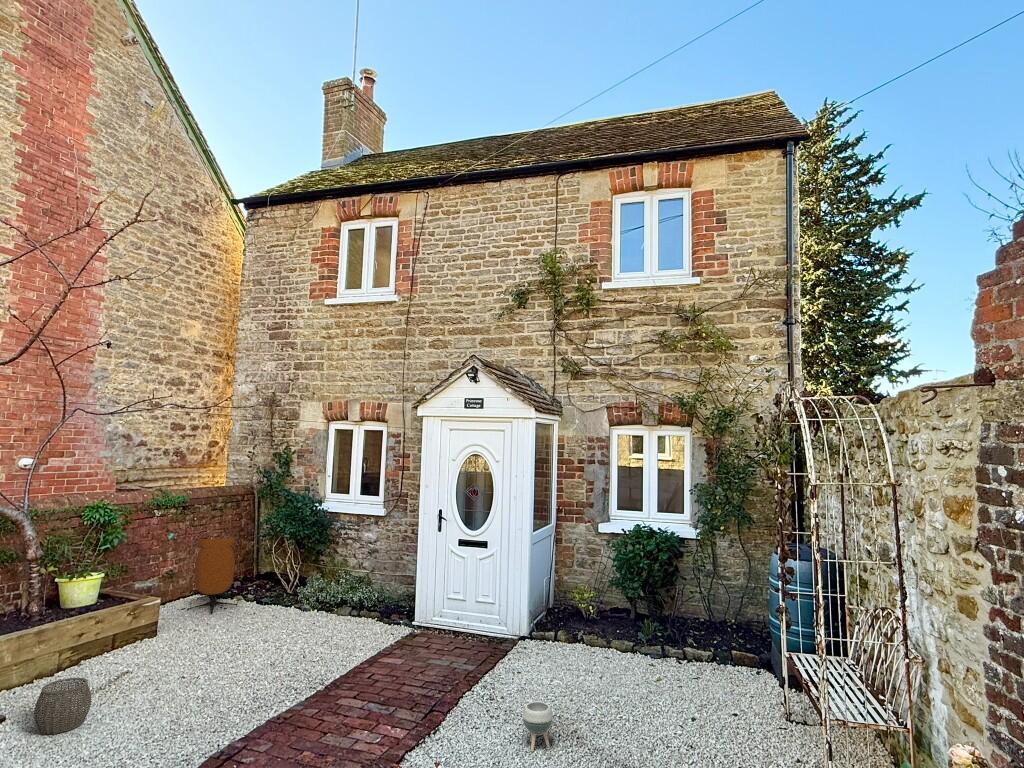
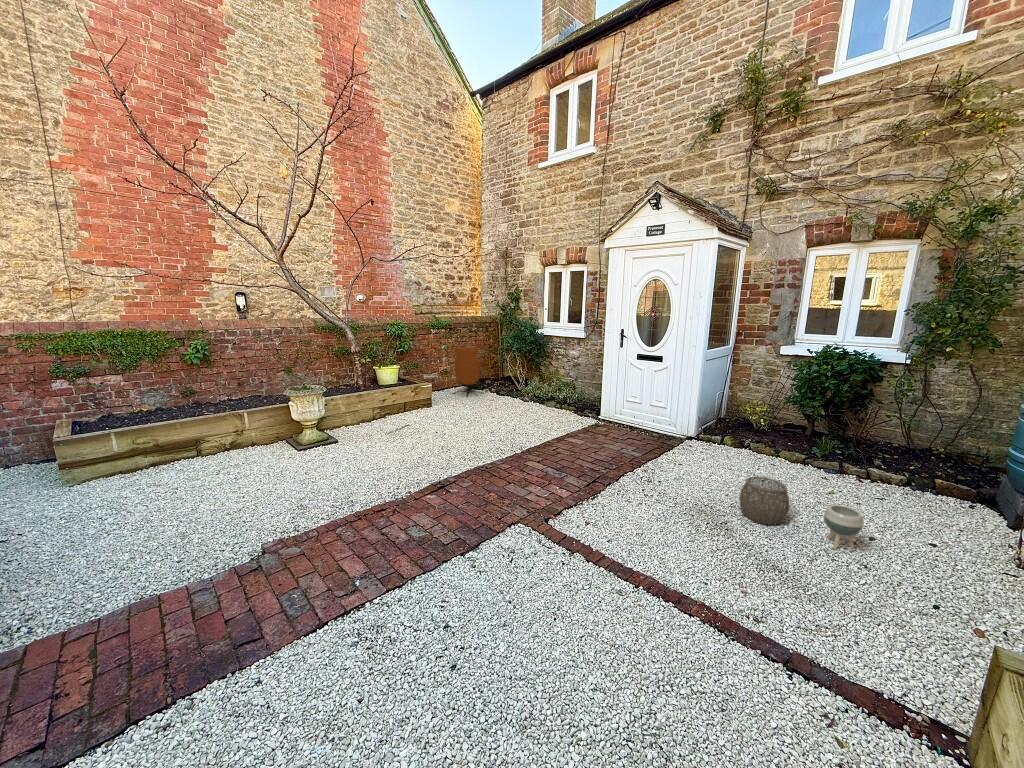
woven basket: present [34,678,92,734] -> present [740,476,789,525]
planter: present [522,701,553,752] -> present [824,505,864,549]

